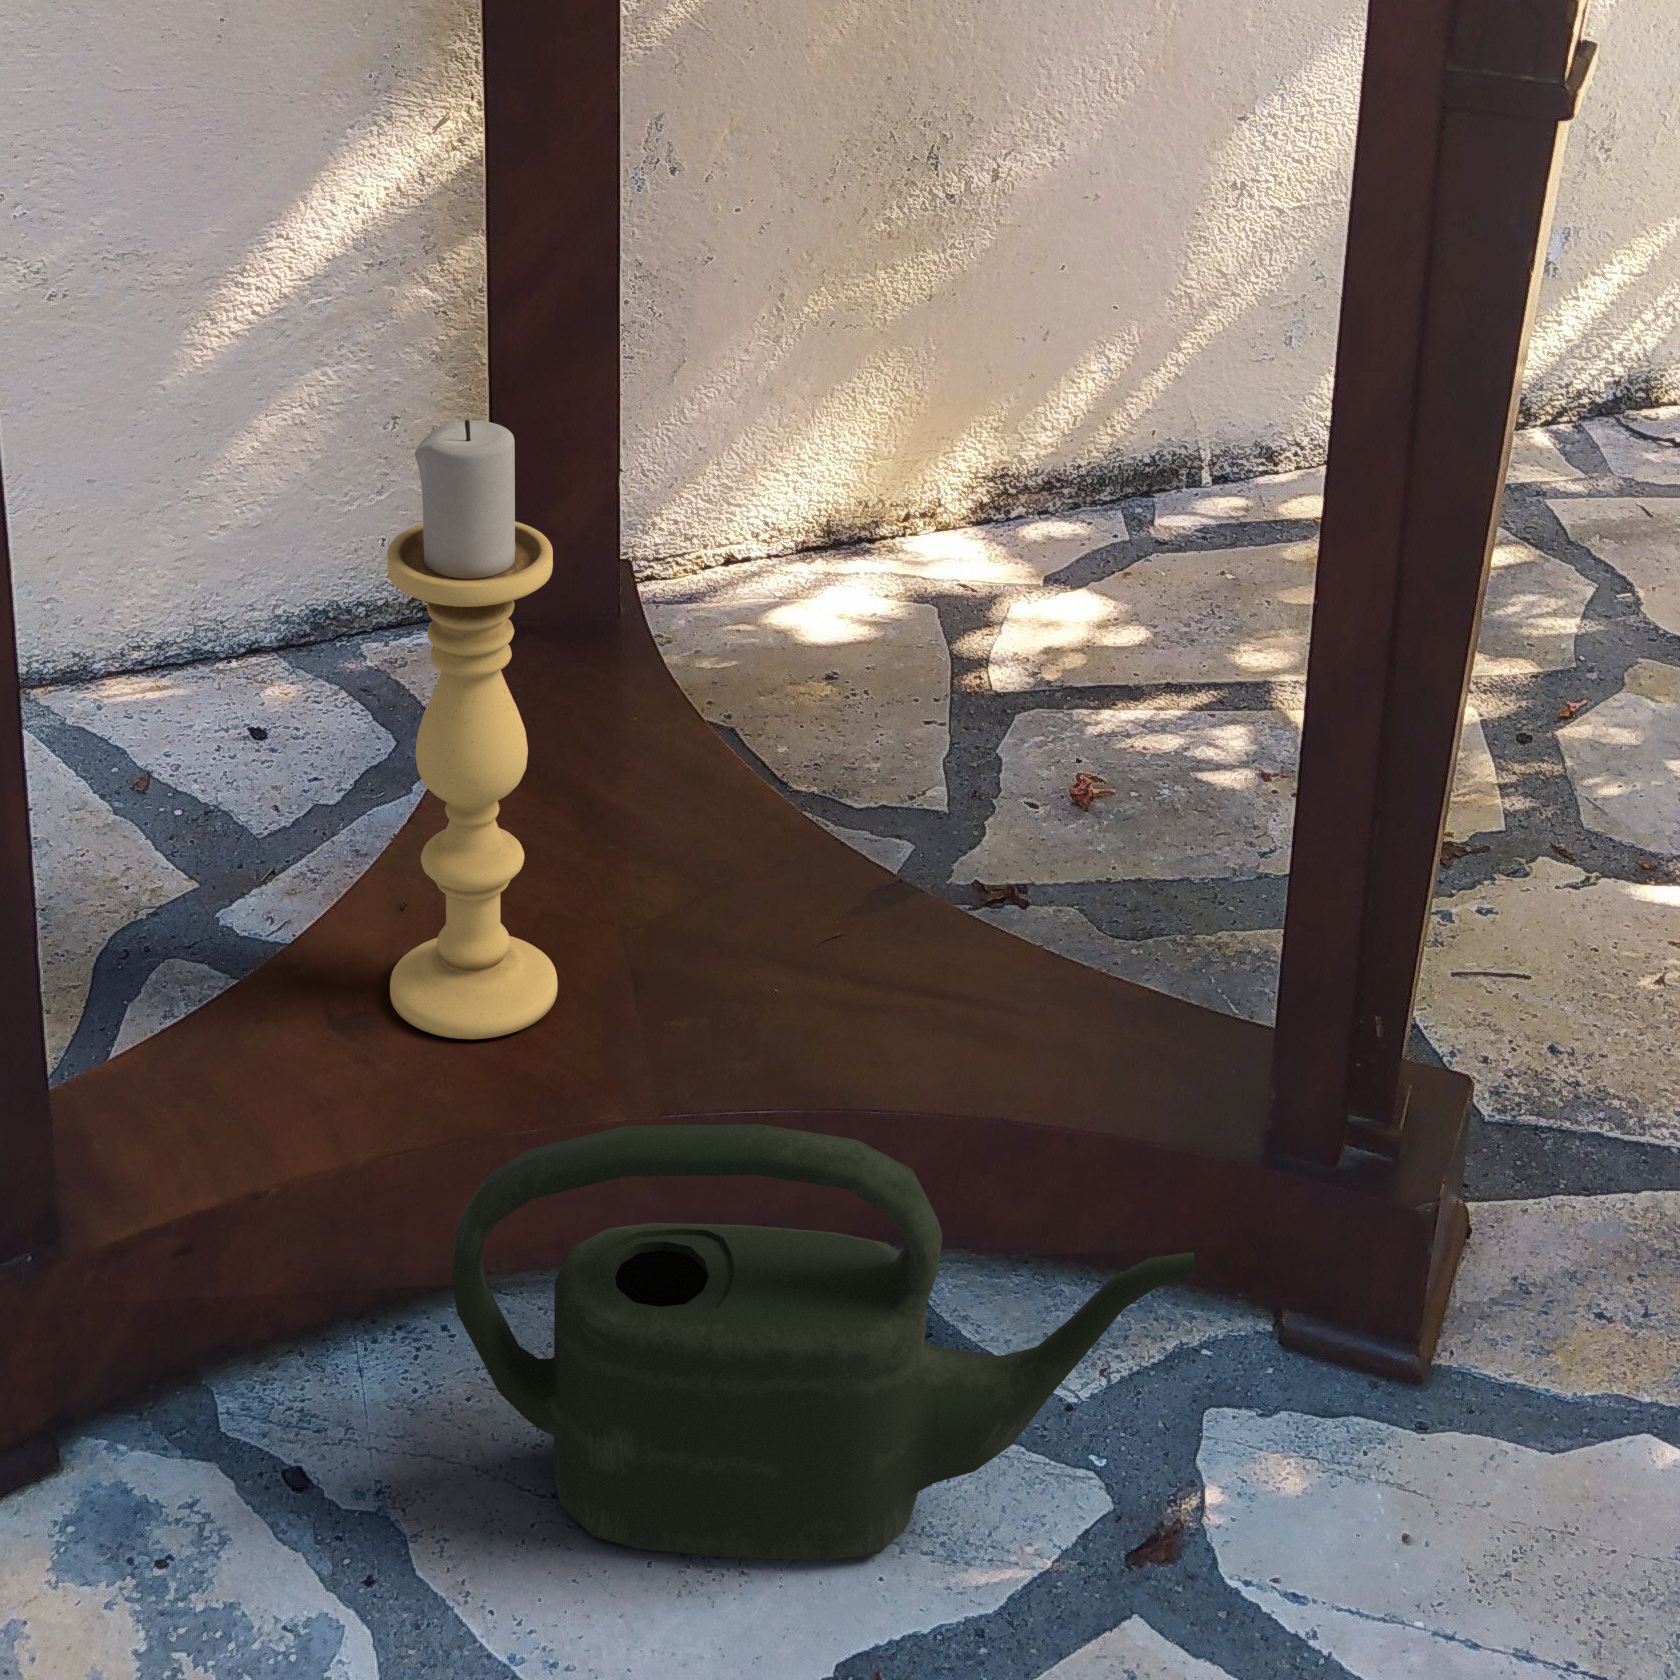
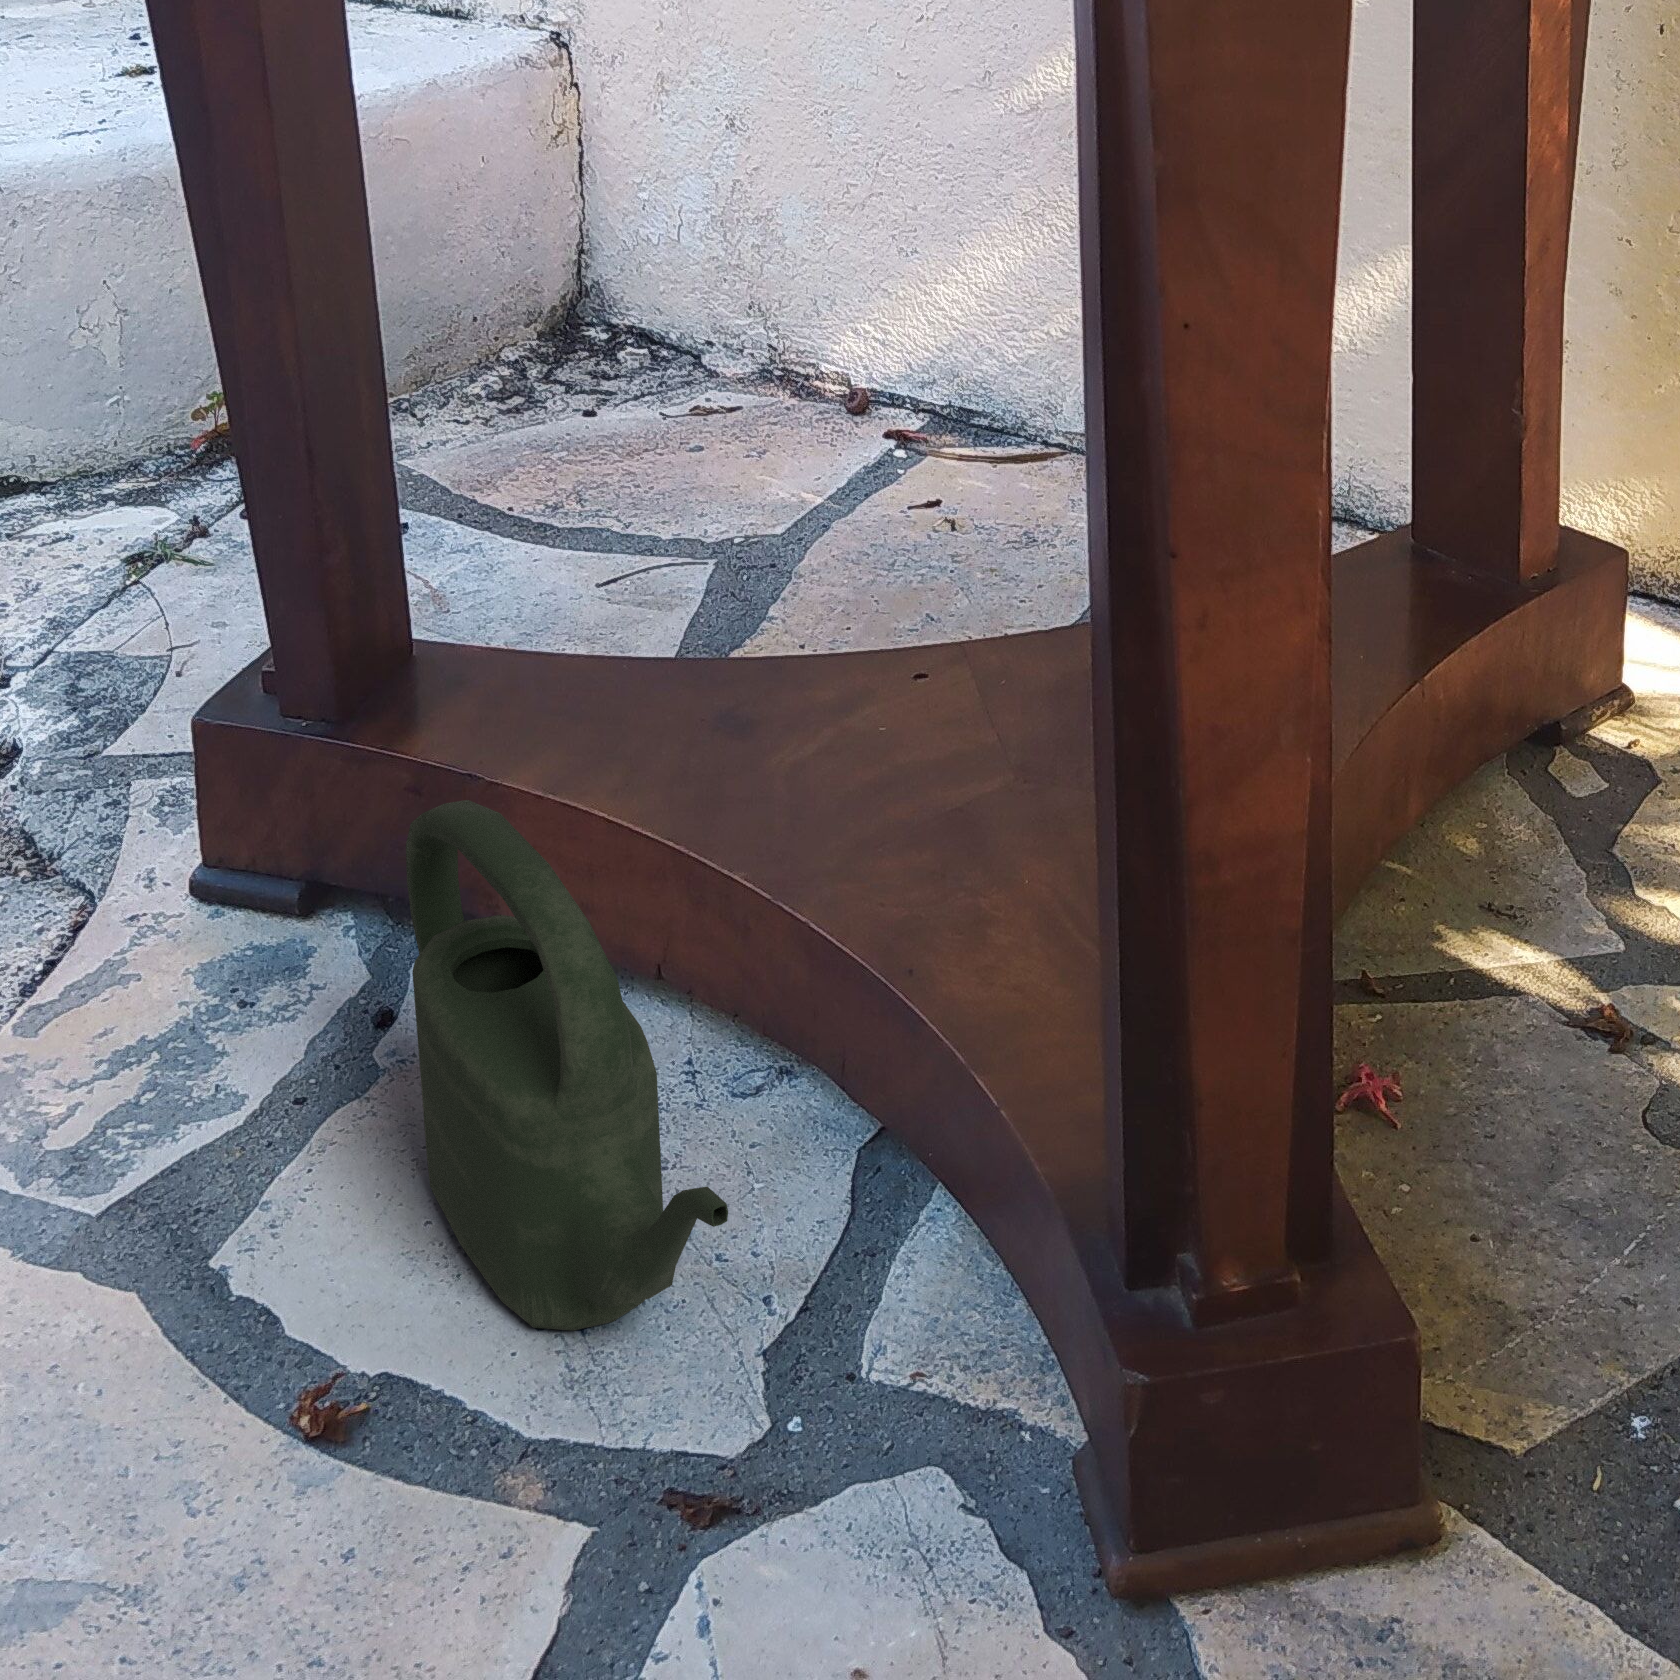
candle holder: present [387,420,558,1039] -> none [771,195,941,802]

